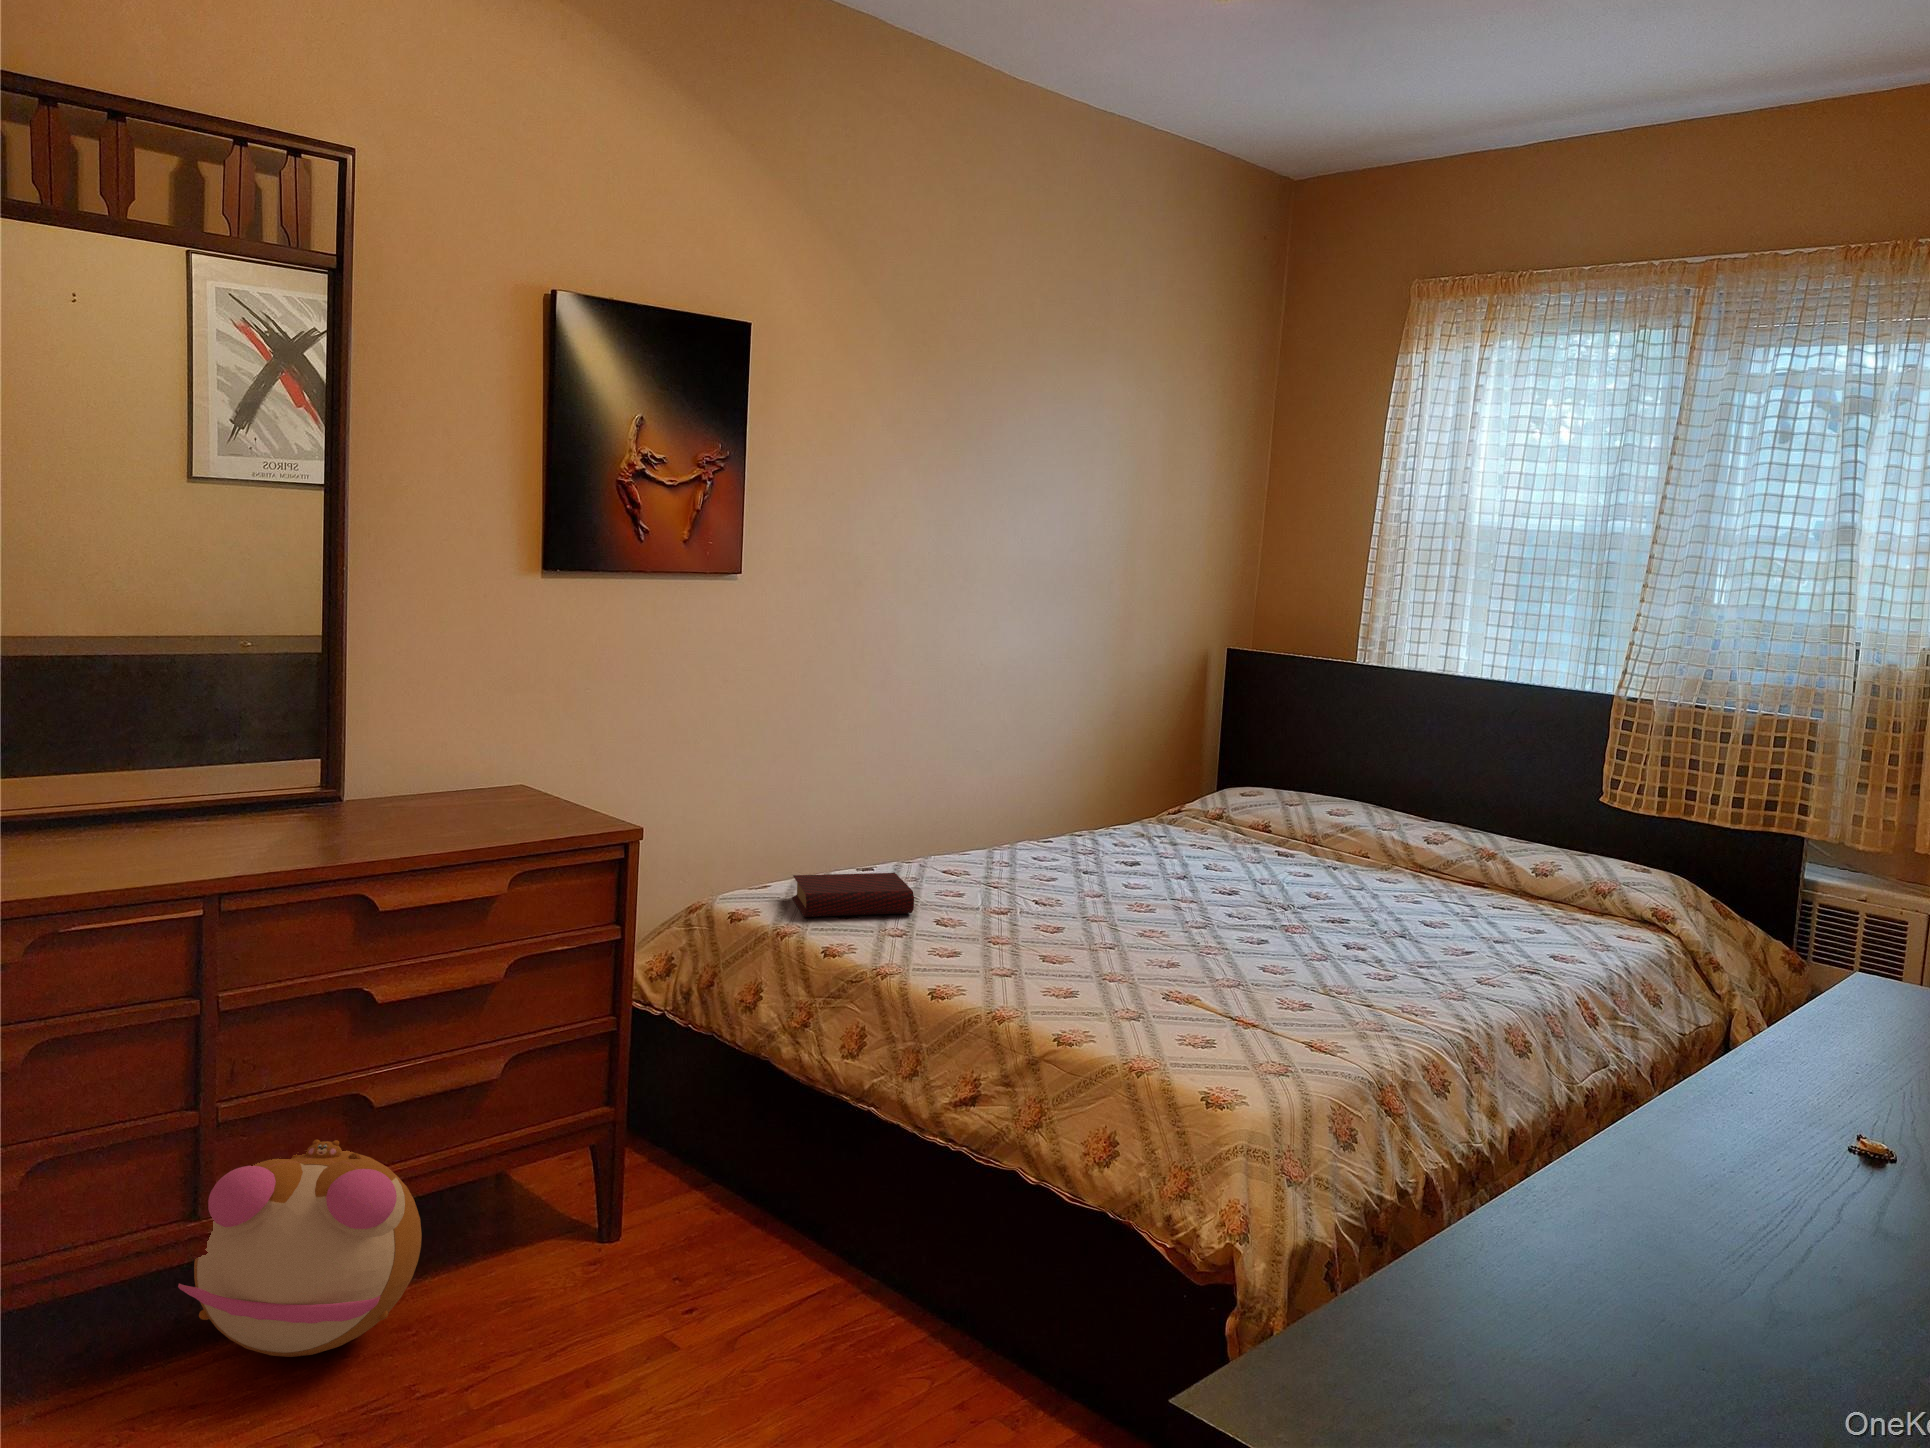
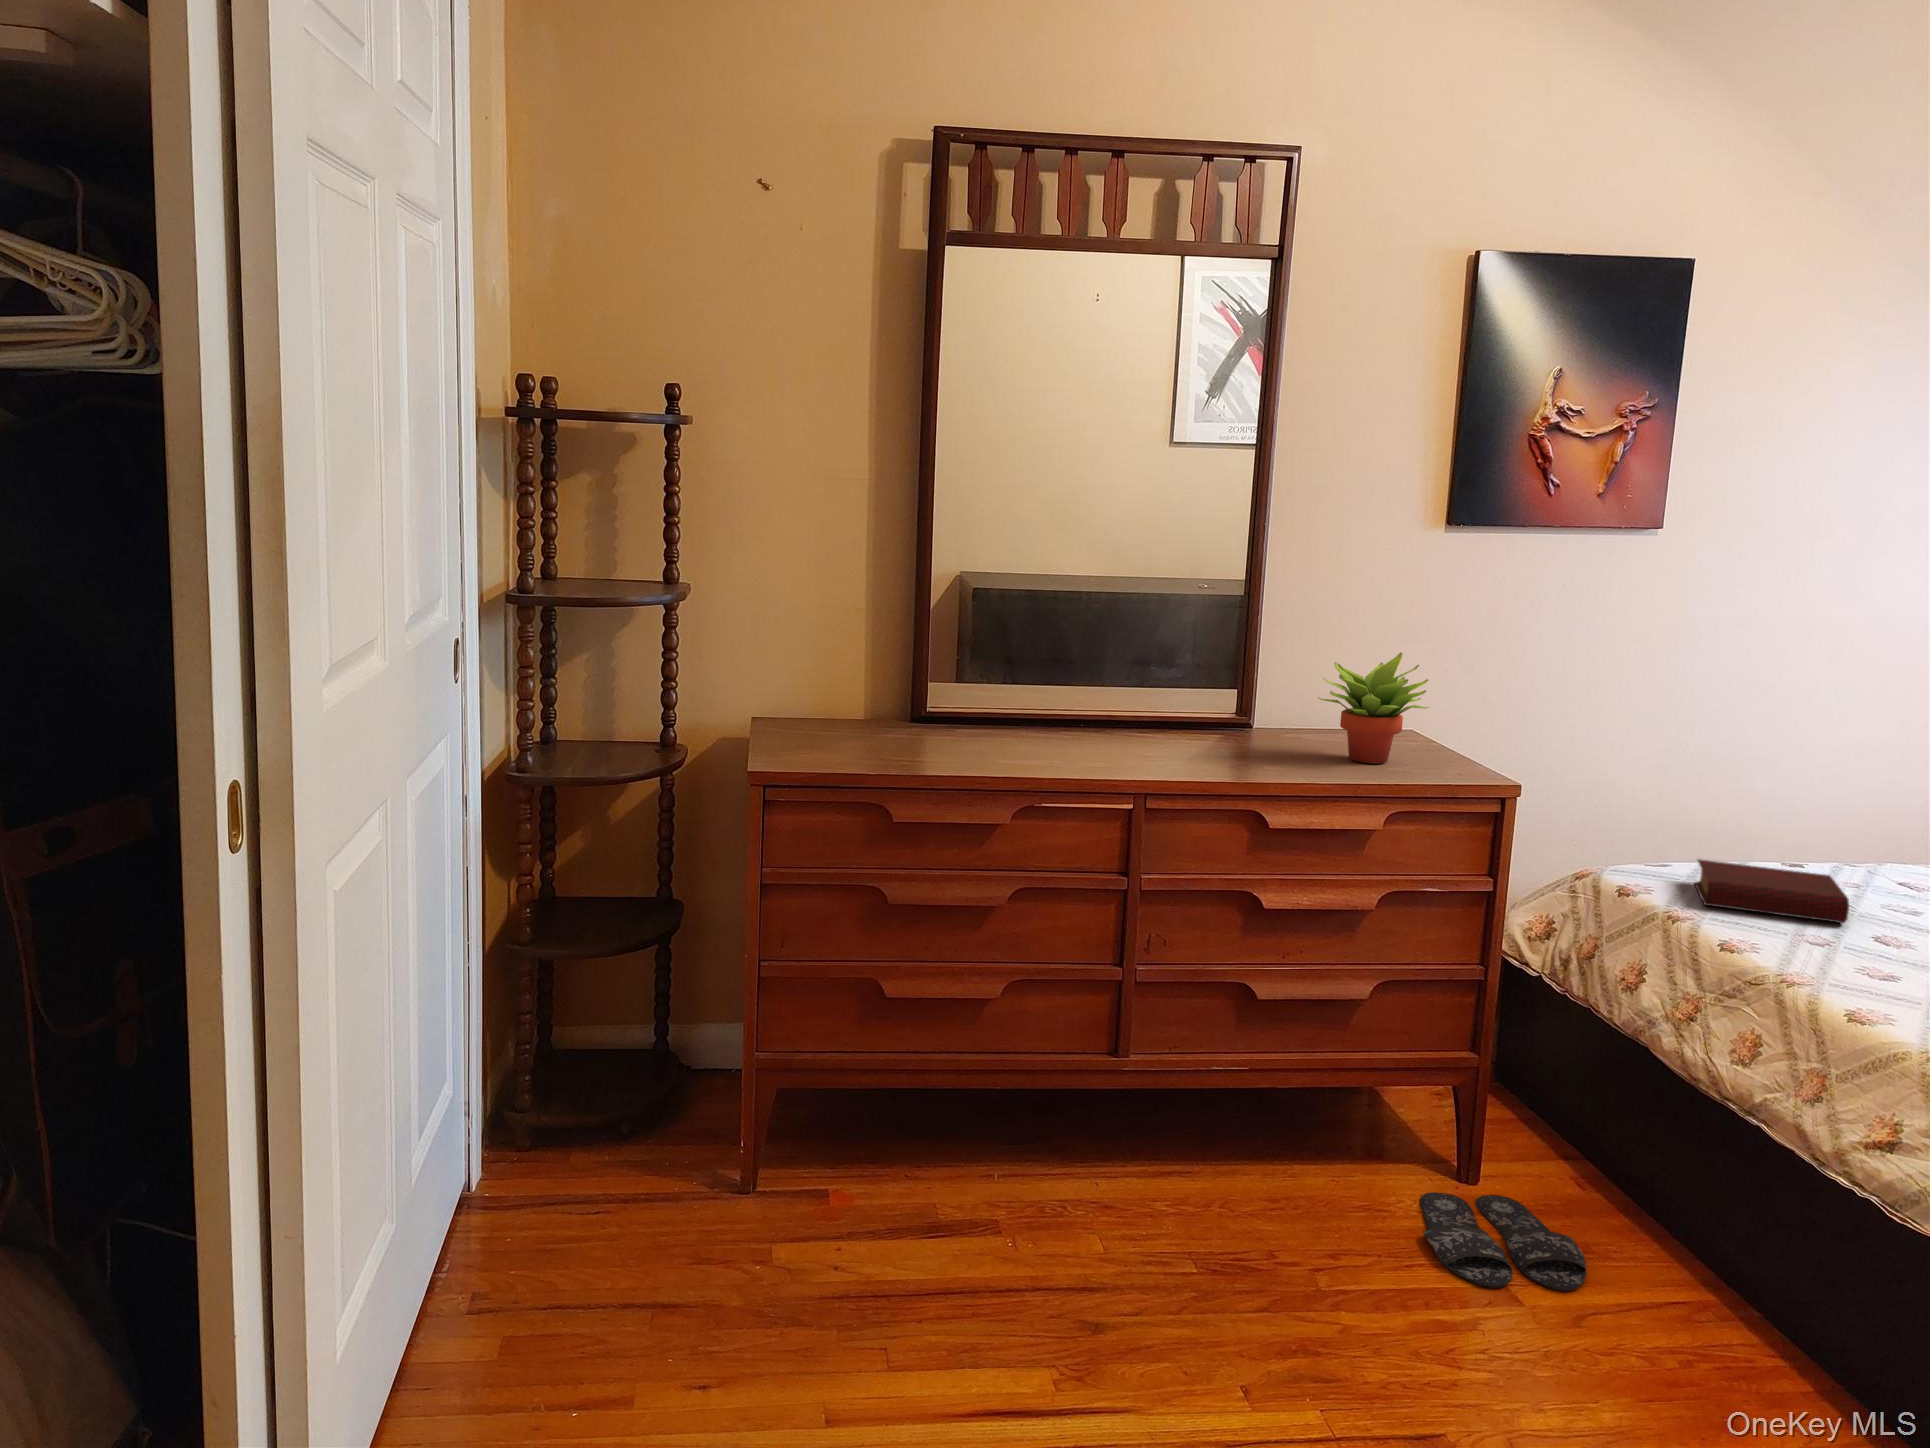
succulent plant: none [421,702,544,823] -> present [1319,653,1429,764]
plush toy: present [178,1140,422,1357] -> none [1104,1013,1289,1190]
slippers: none [572,1245,739,1349] -> present [1420,1192,1586,1291]

